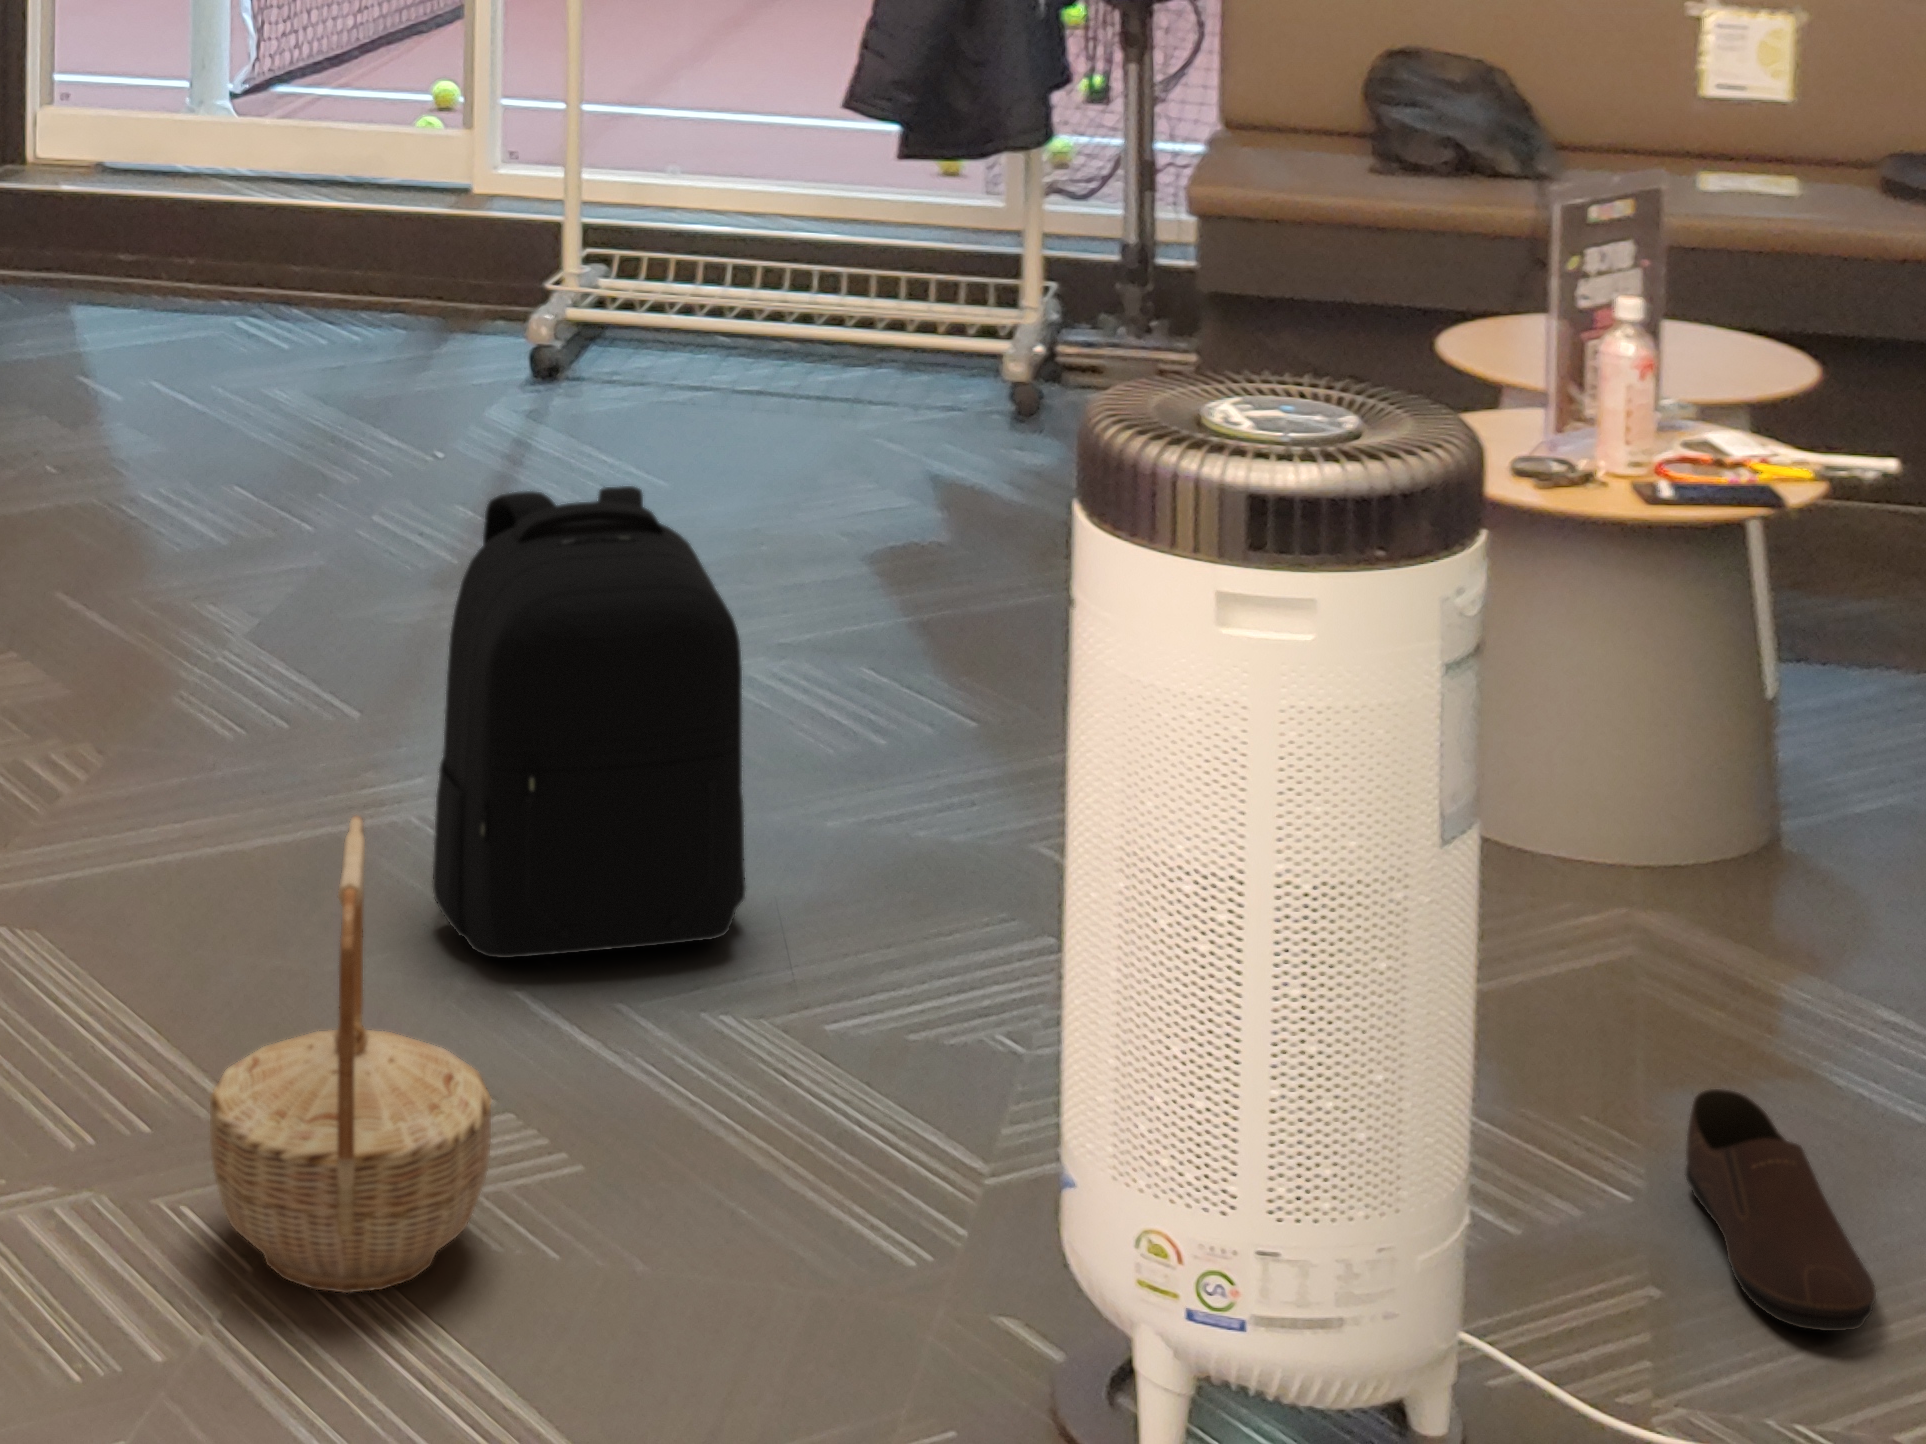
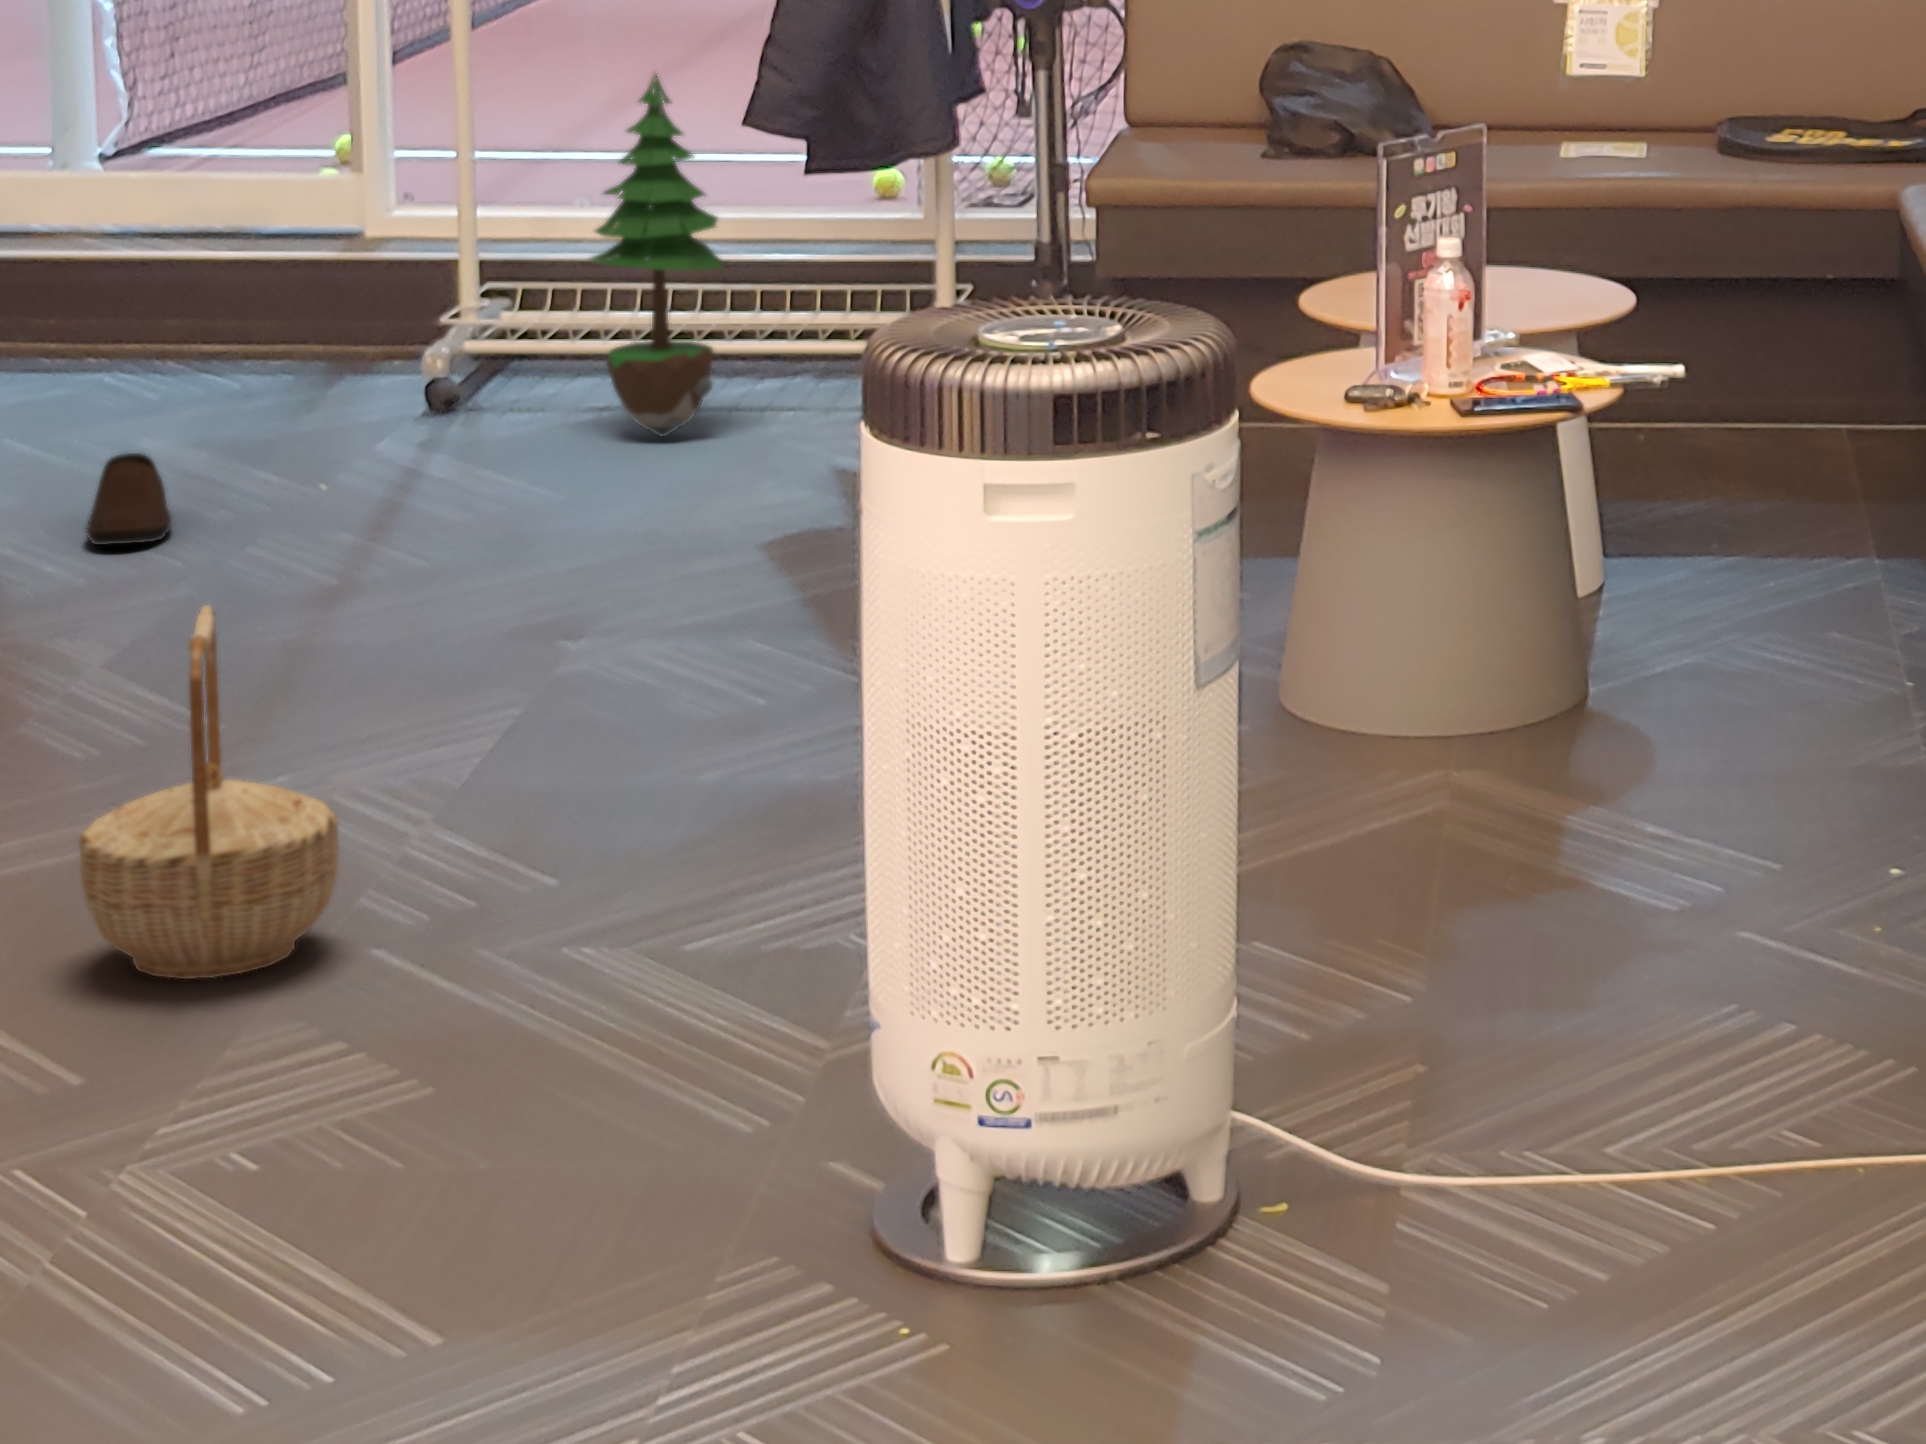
potted tree: none [690,64,825,439] -> present [589,75,723,436]
backpack: present [433,486,746,958] -> none [299,376,596,784]
shoe: present [1686,1089,1876,1331] -> present [86,453,172,545]

